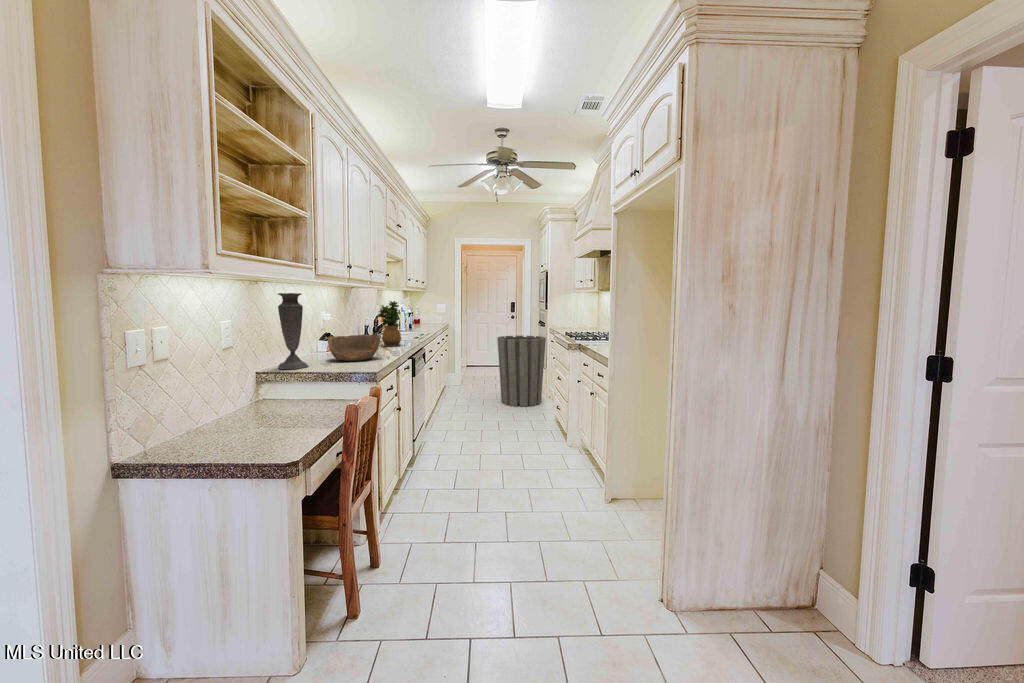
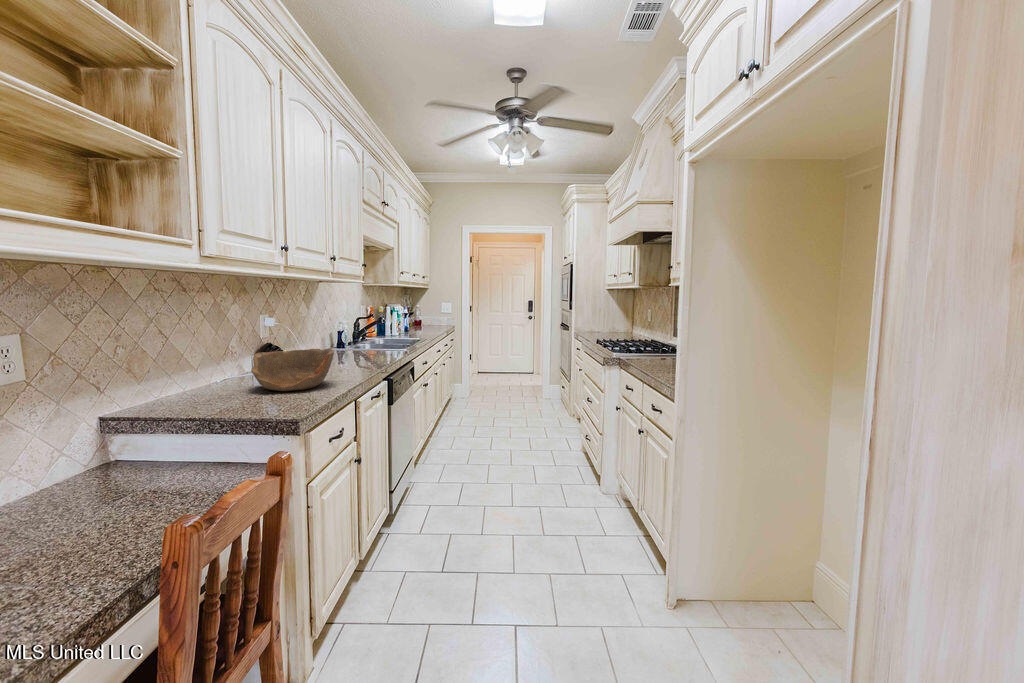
vase: present [278,293,309,369] -> none [153,288,208,410]
potted plant: present [377,301,401,347] -> none [346,299,380,361]
trash can: present [497,335,546,407] -> none [510,341,568,427]

